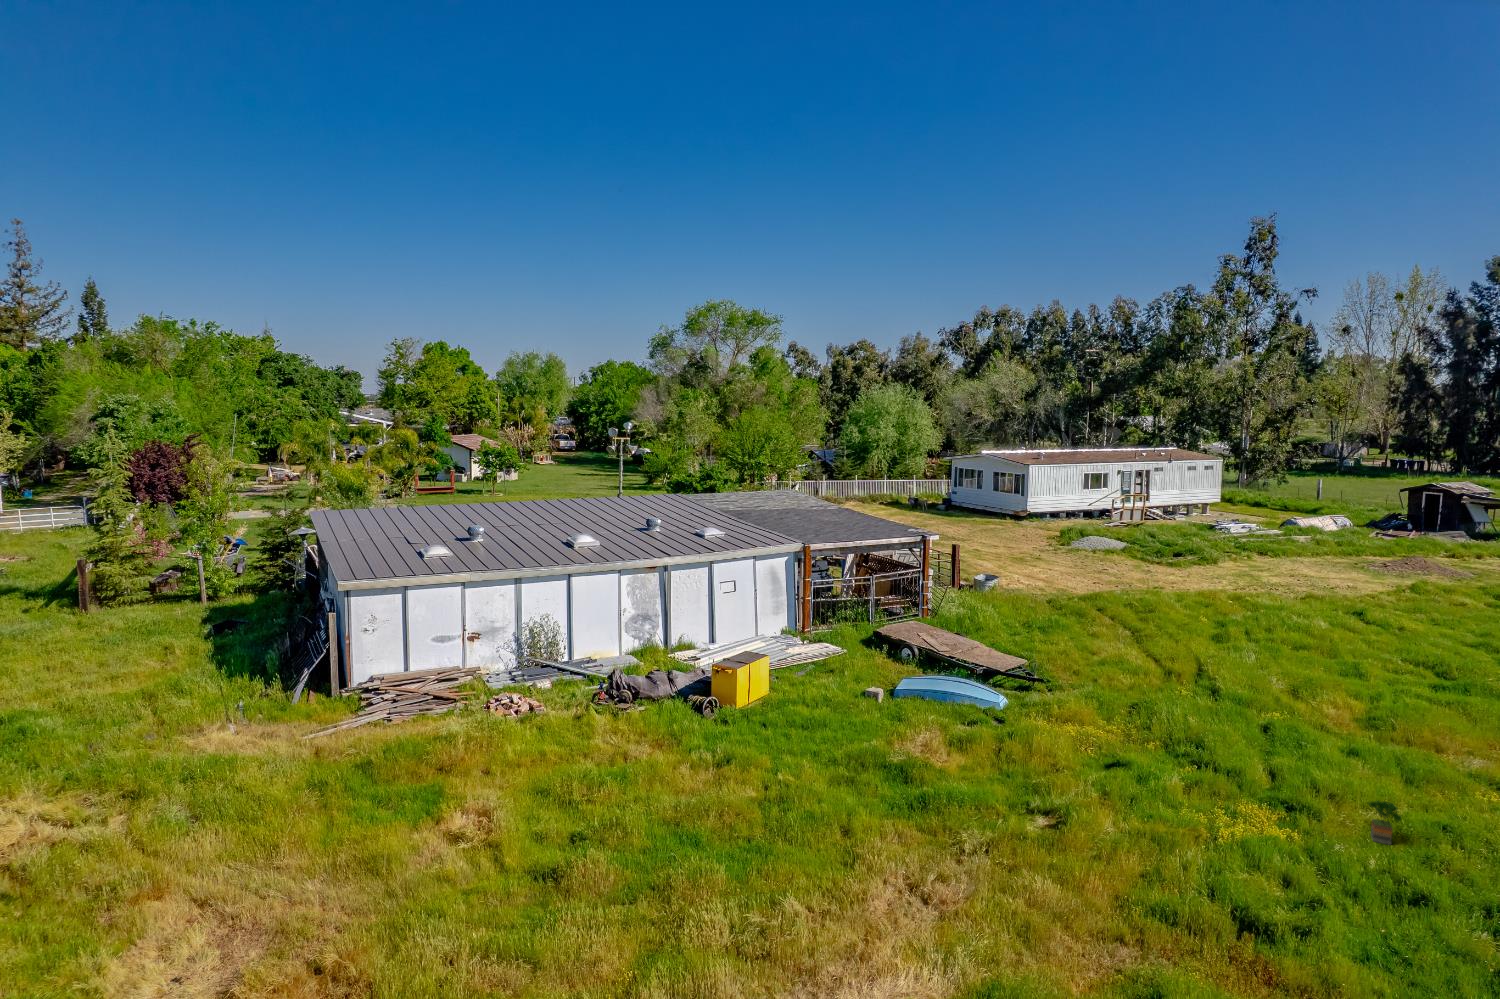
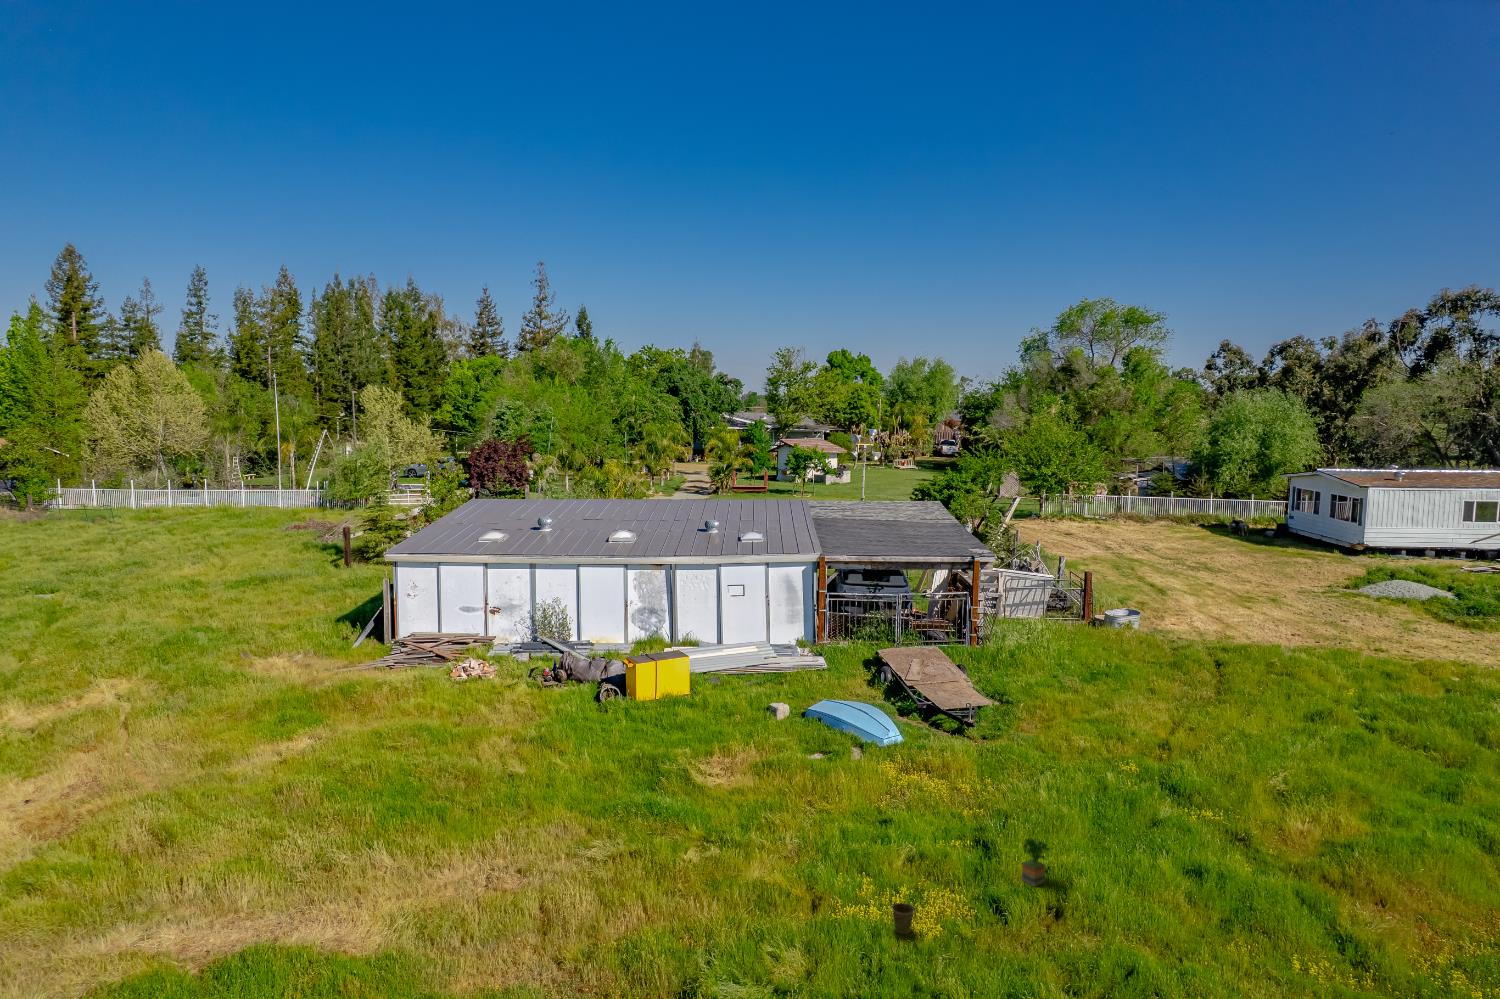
bucket: none [1395,896,1427,929] -> present [892,903,914,934]

